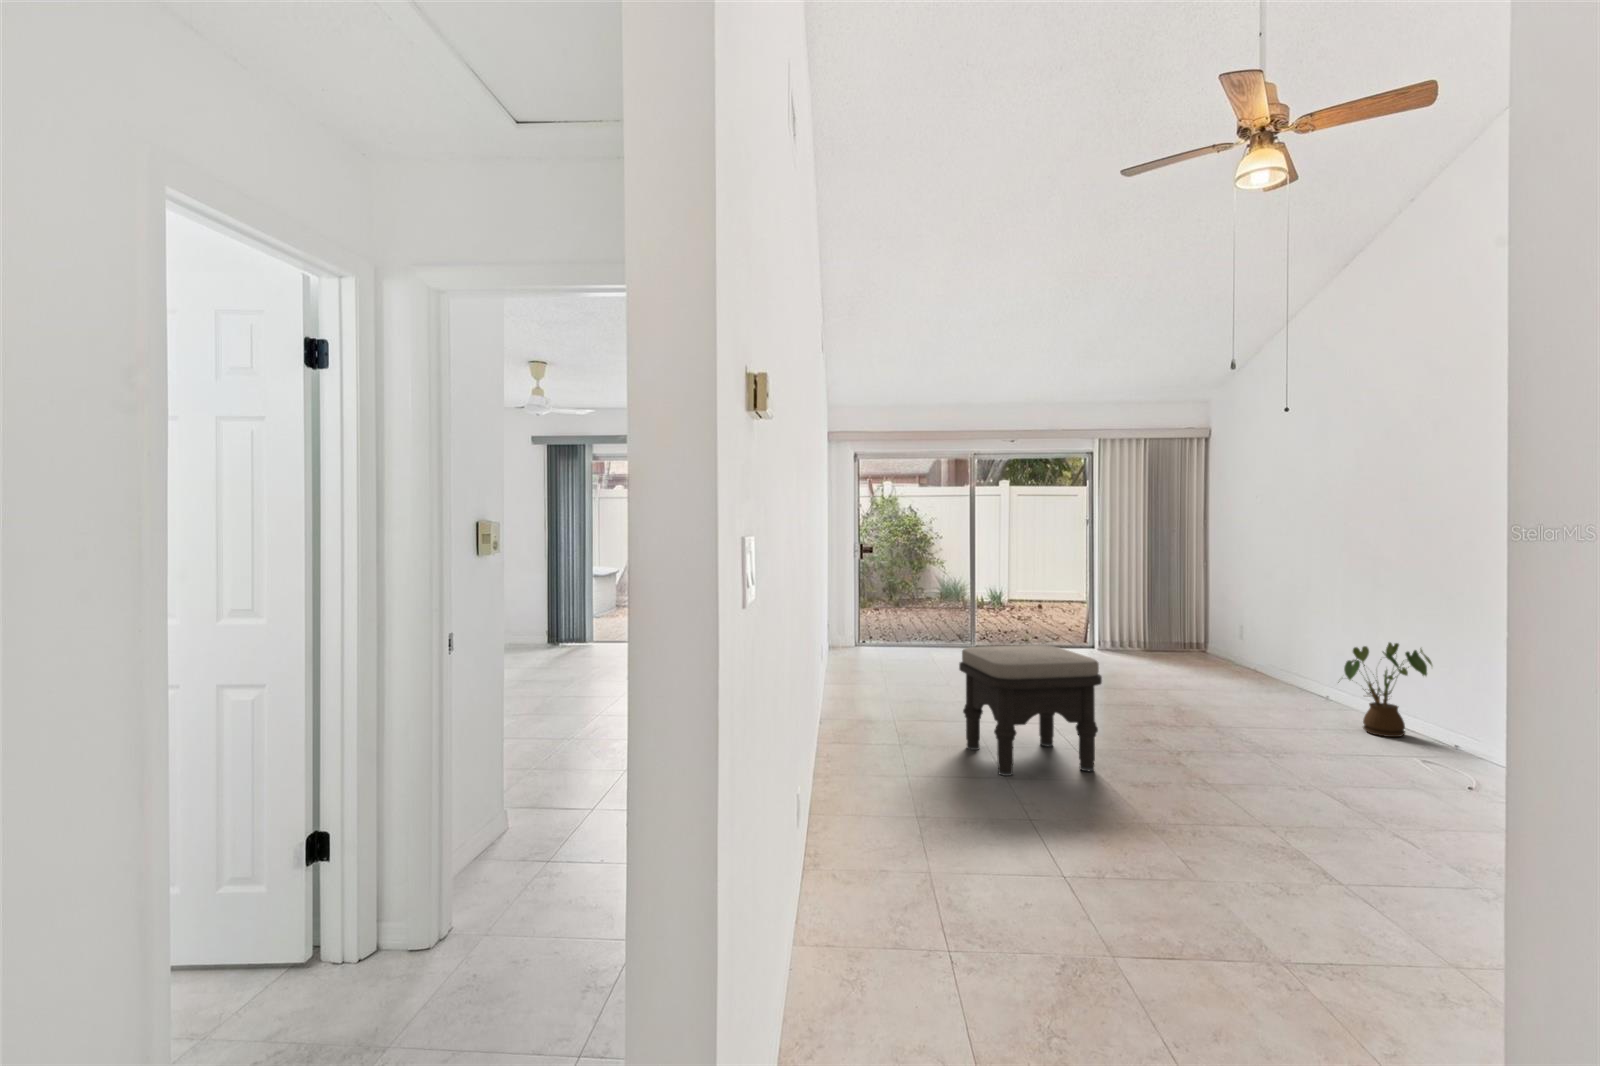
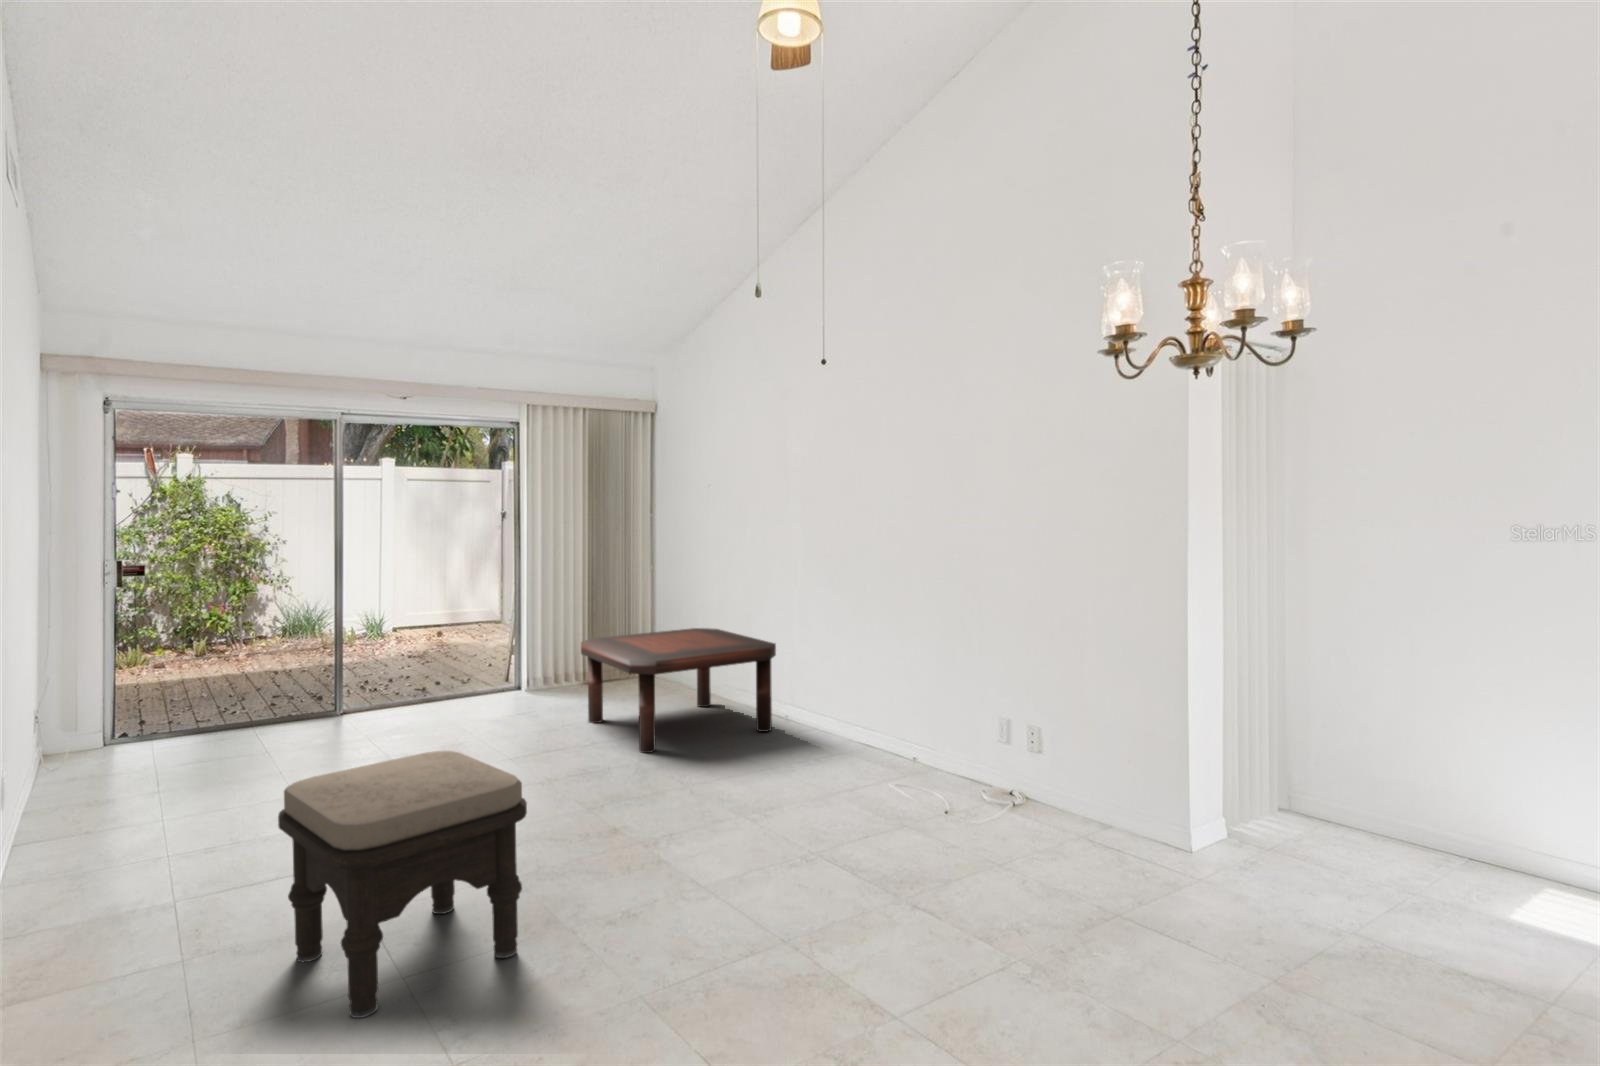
coffee table: none [1141,610,1321,697] -> present [581,628,776,753]
house plant: present [1338,643,1432,737] -> none [798,671,884,781]

